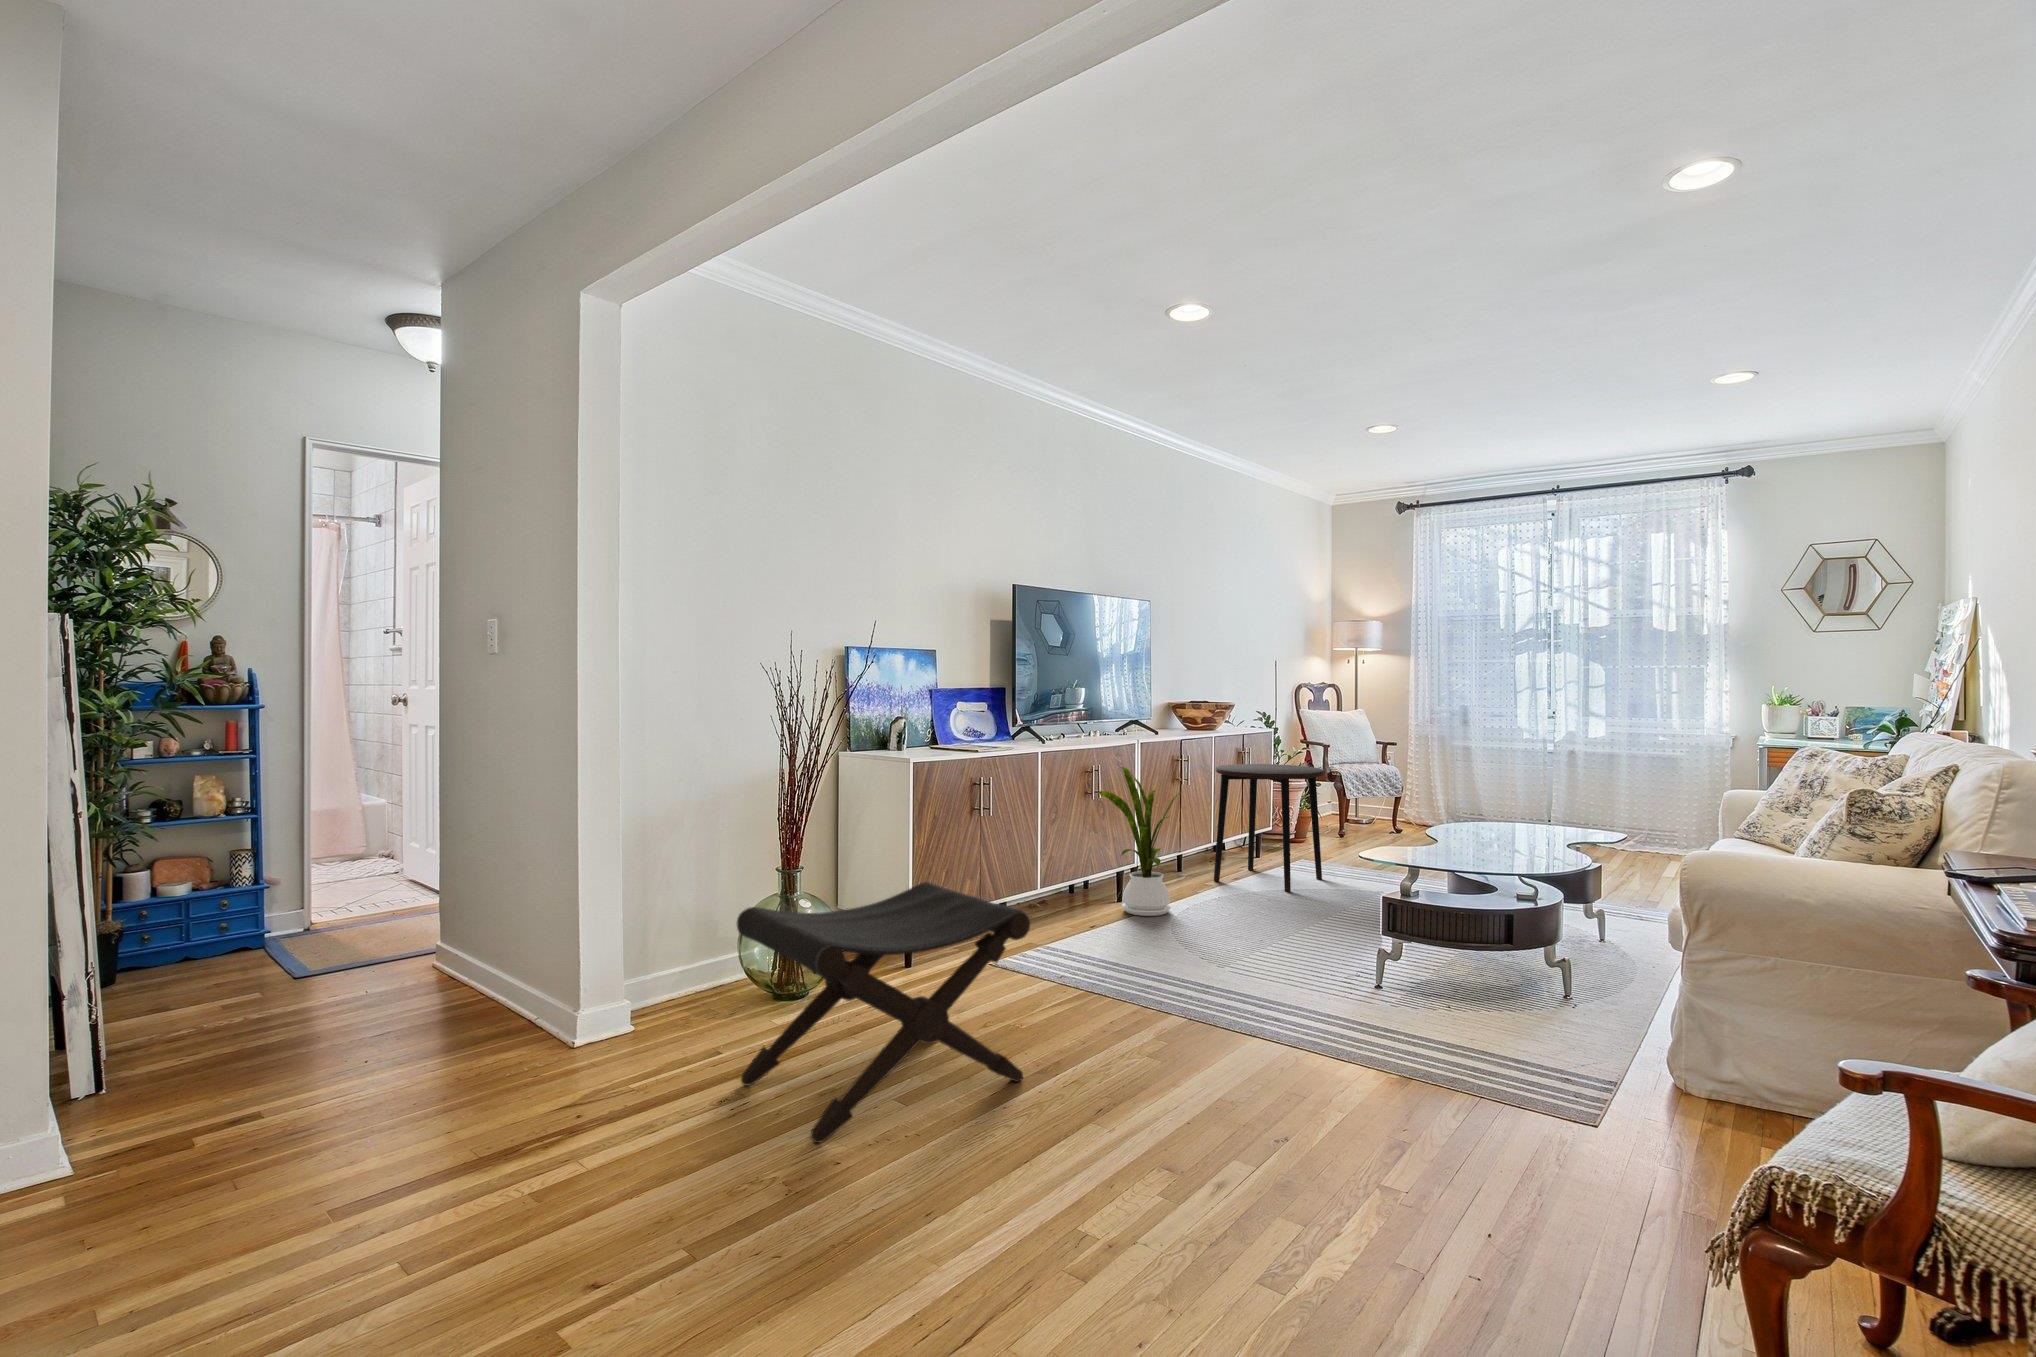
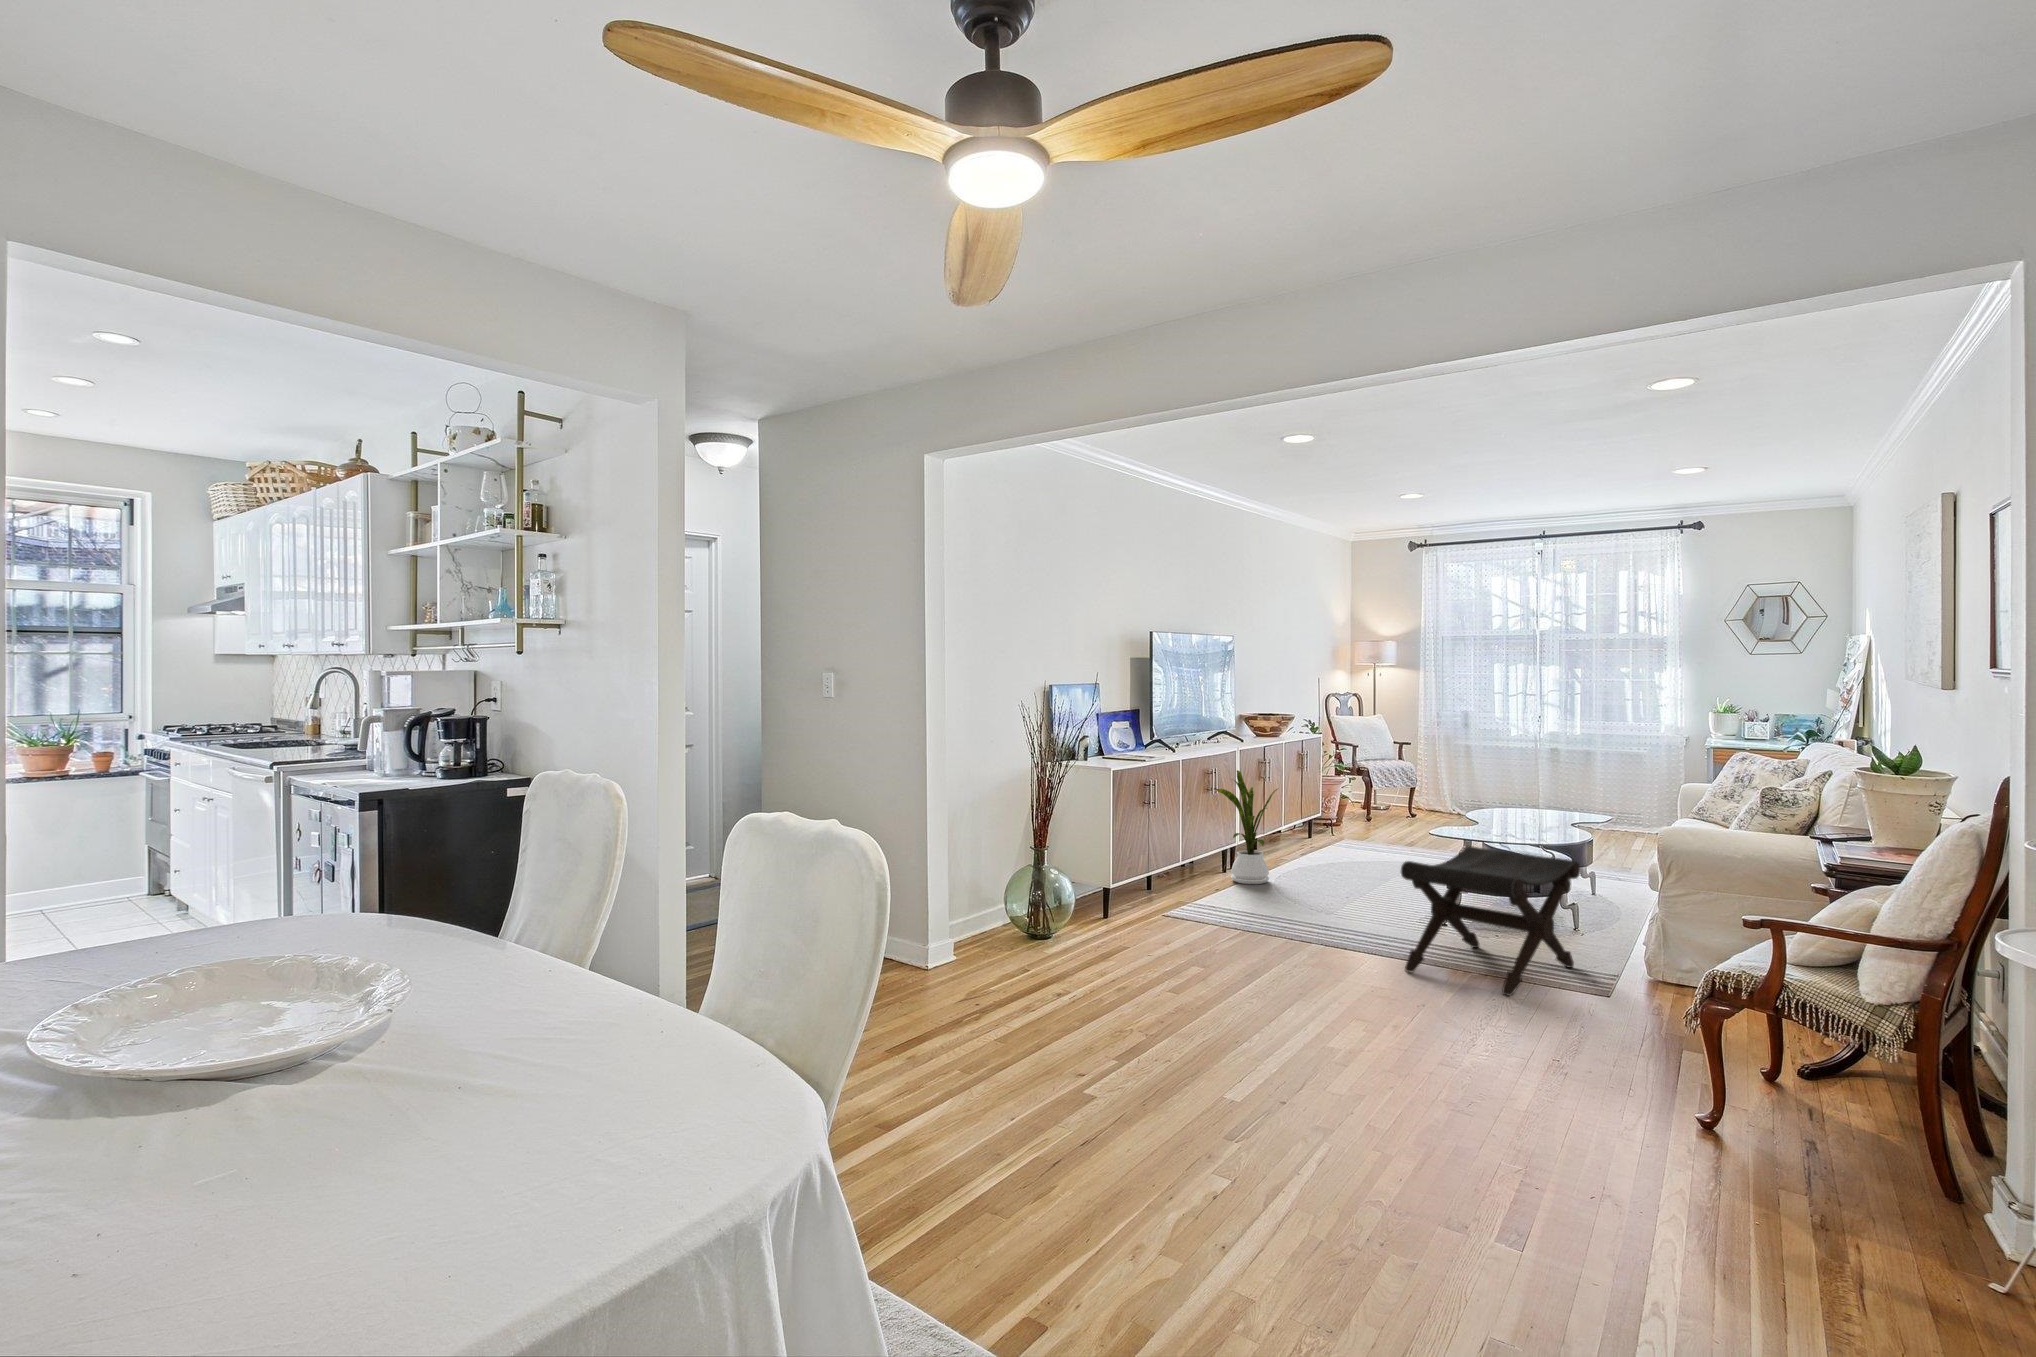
side table: present [1214,764,1324,892] -> none [1287,765,1375,866]
footstool: present [737,882,1030,1143] -> present [1401,846,1581,996]

